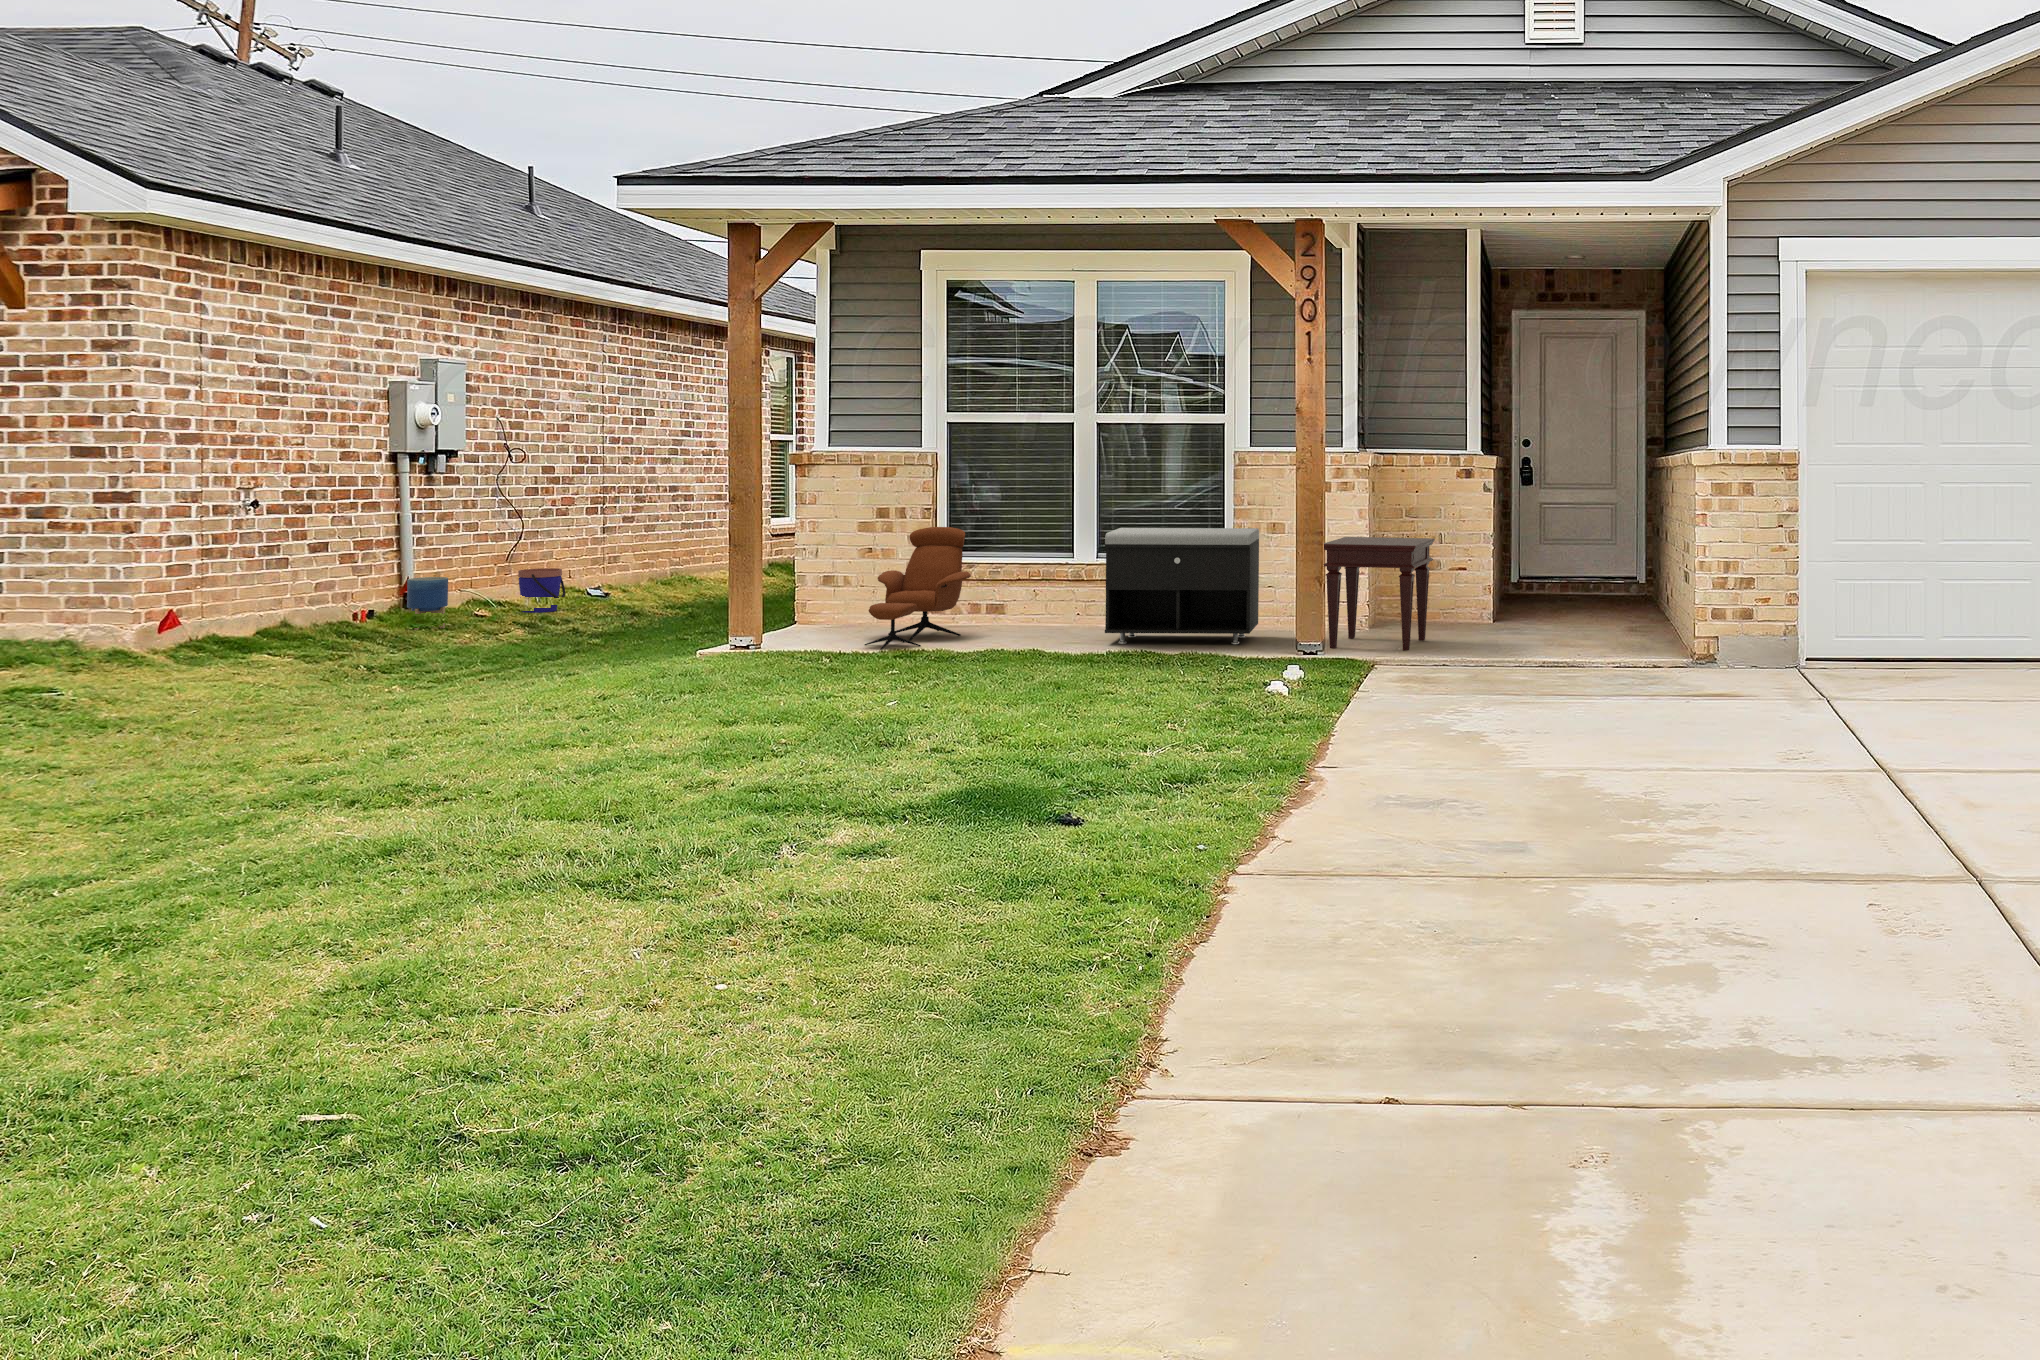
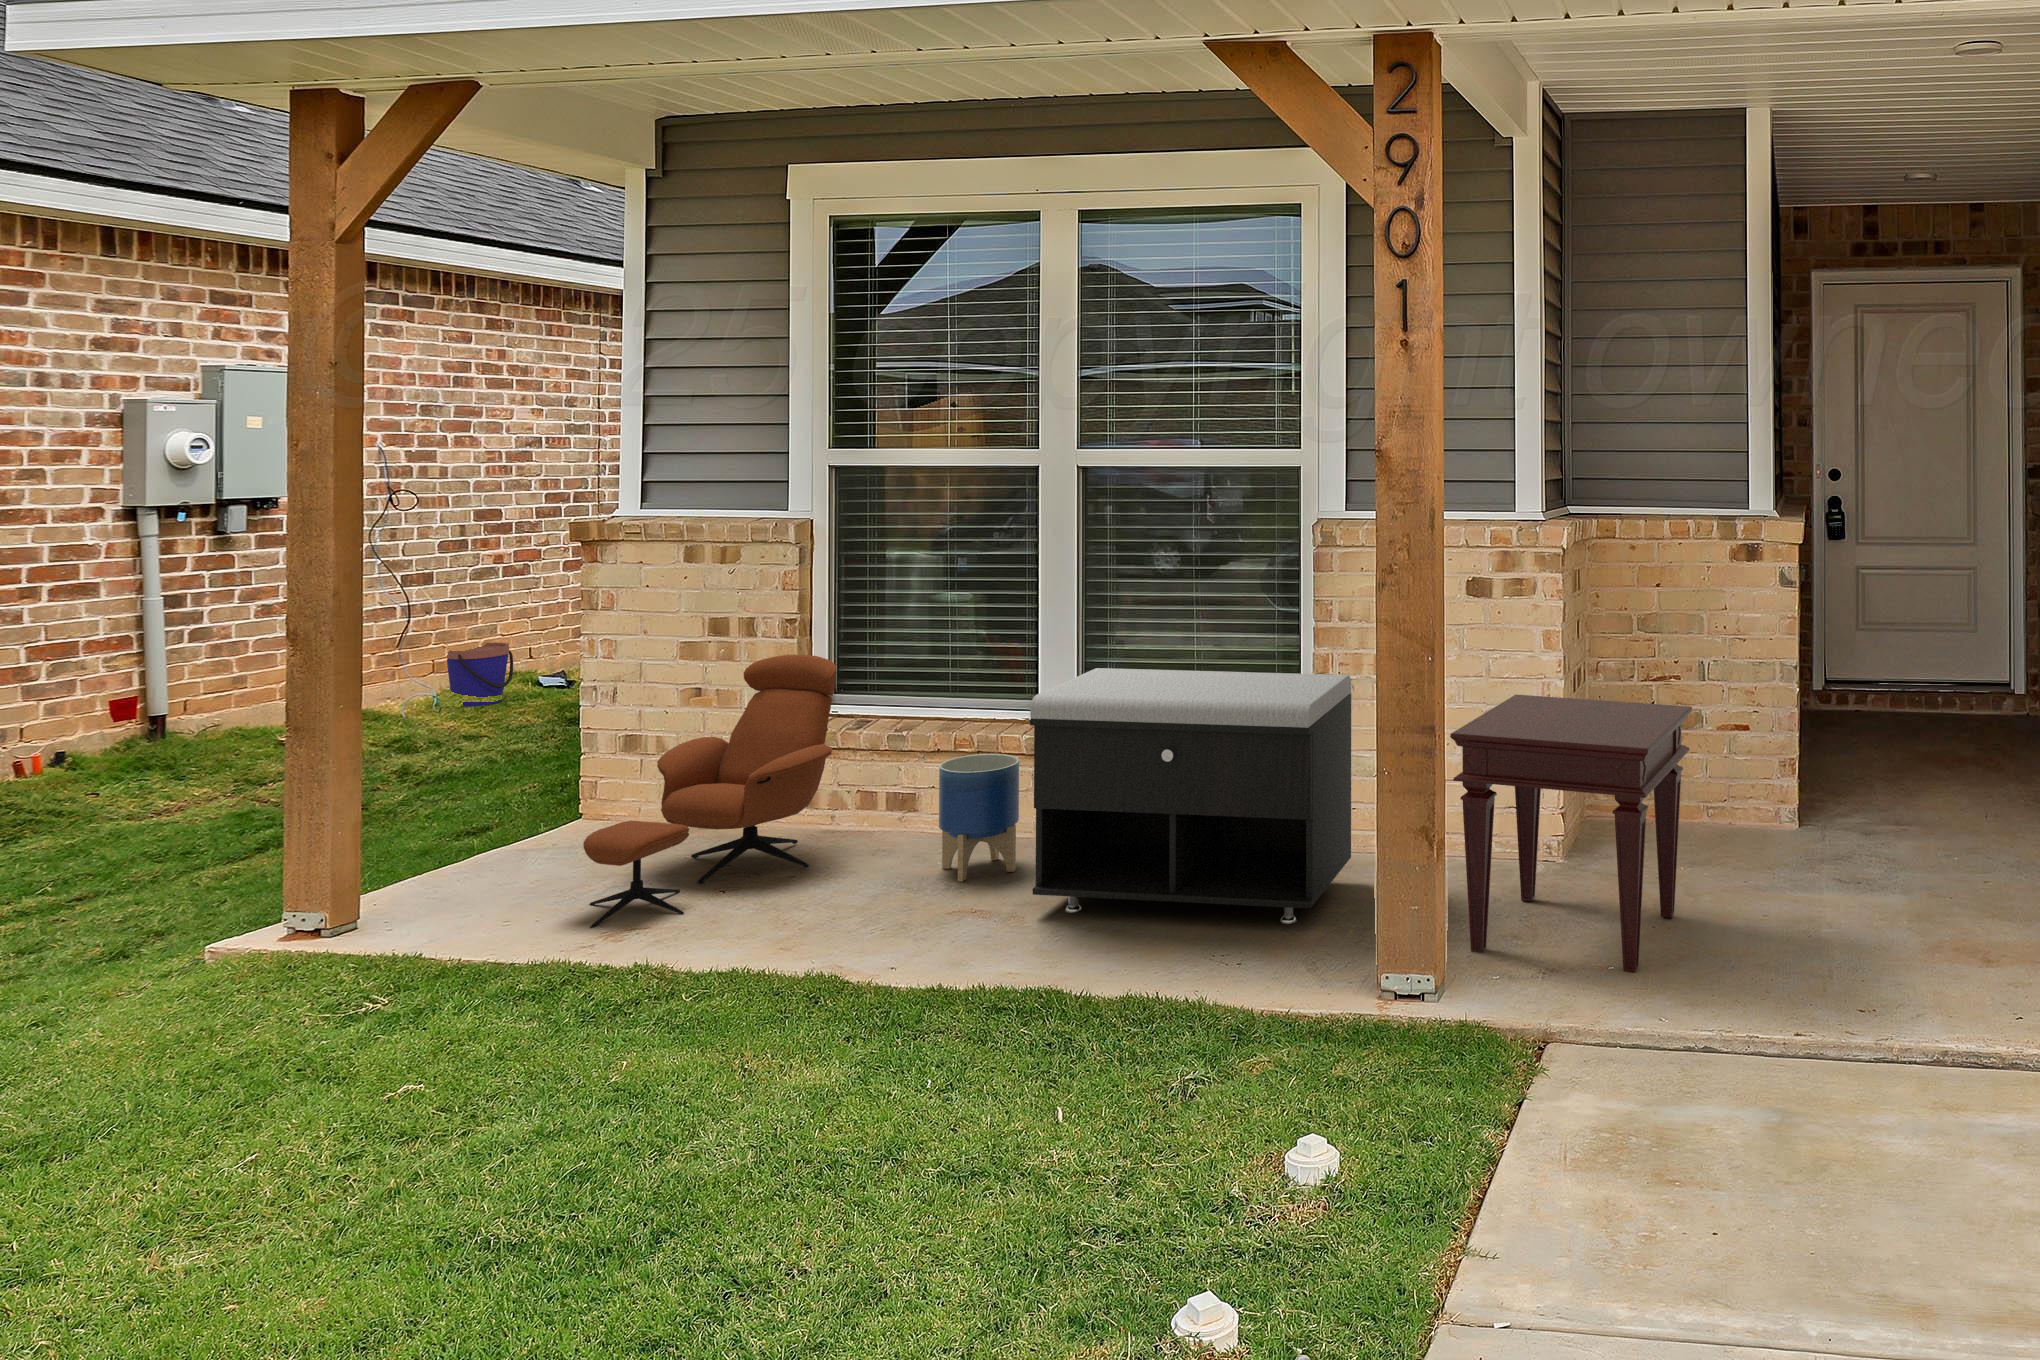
planter: present [407,577,448,630] -> present [939,754,1019,882]

